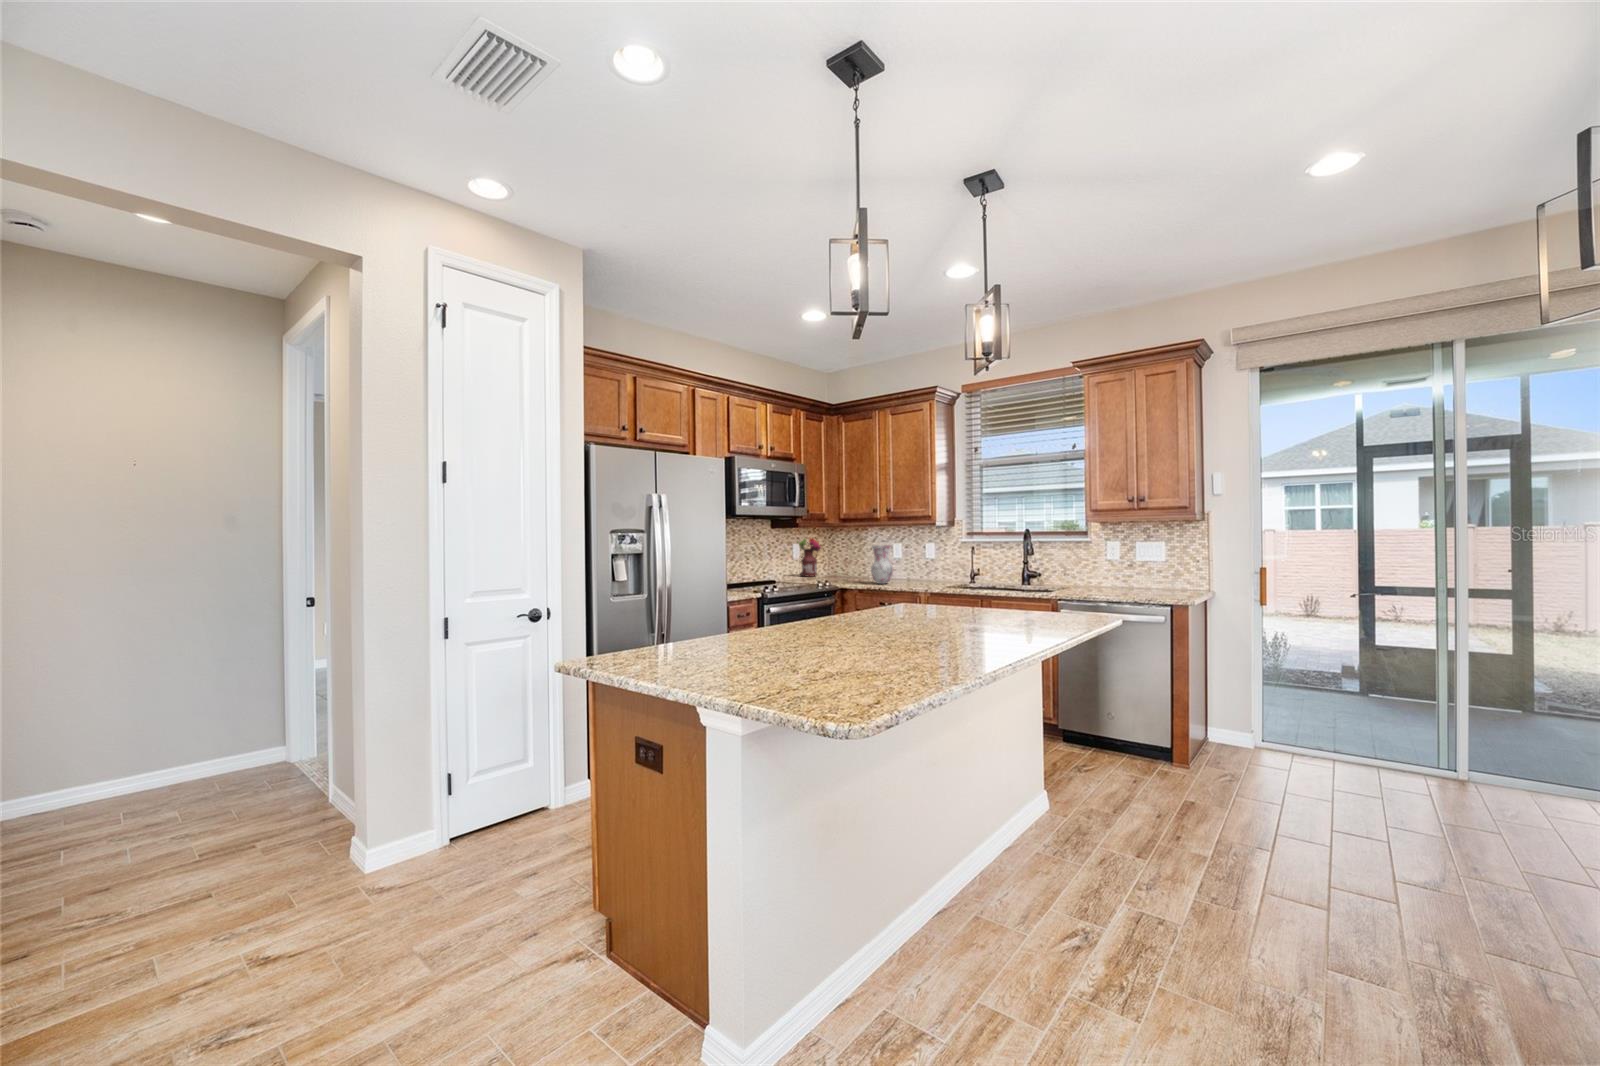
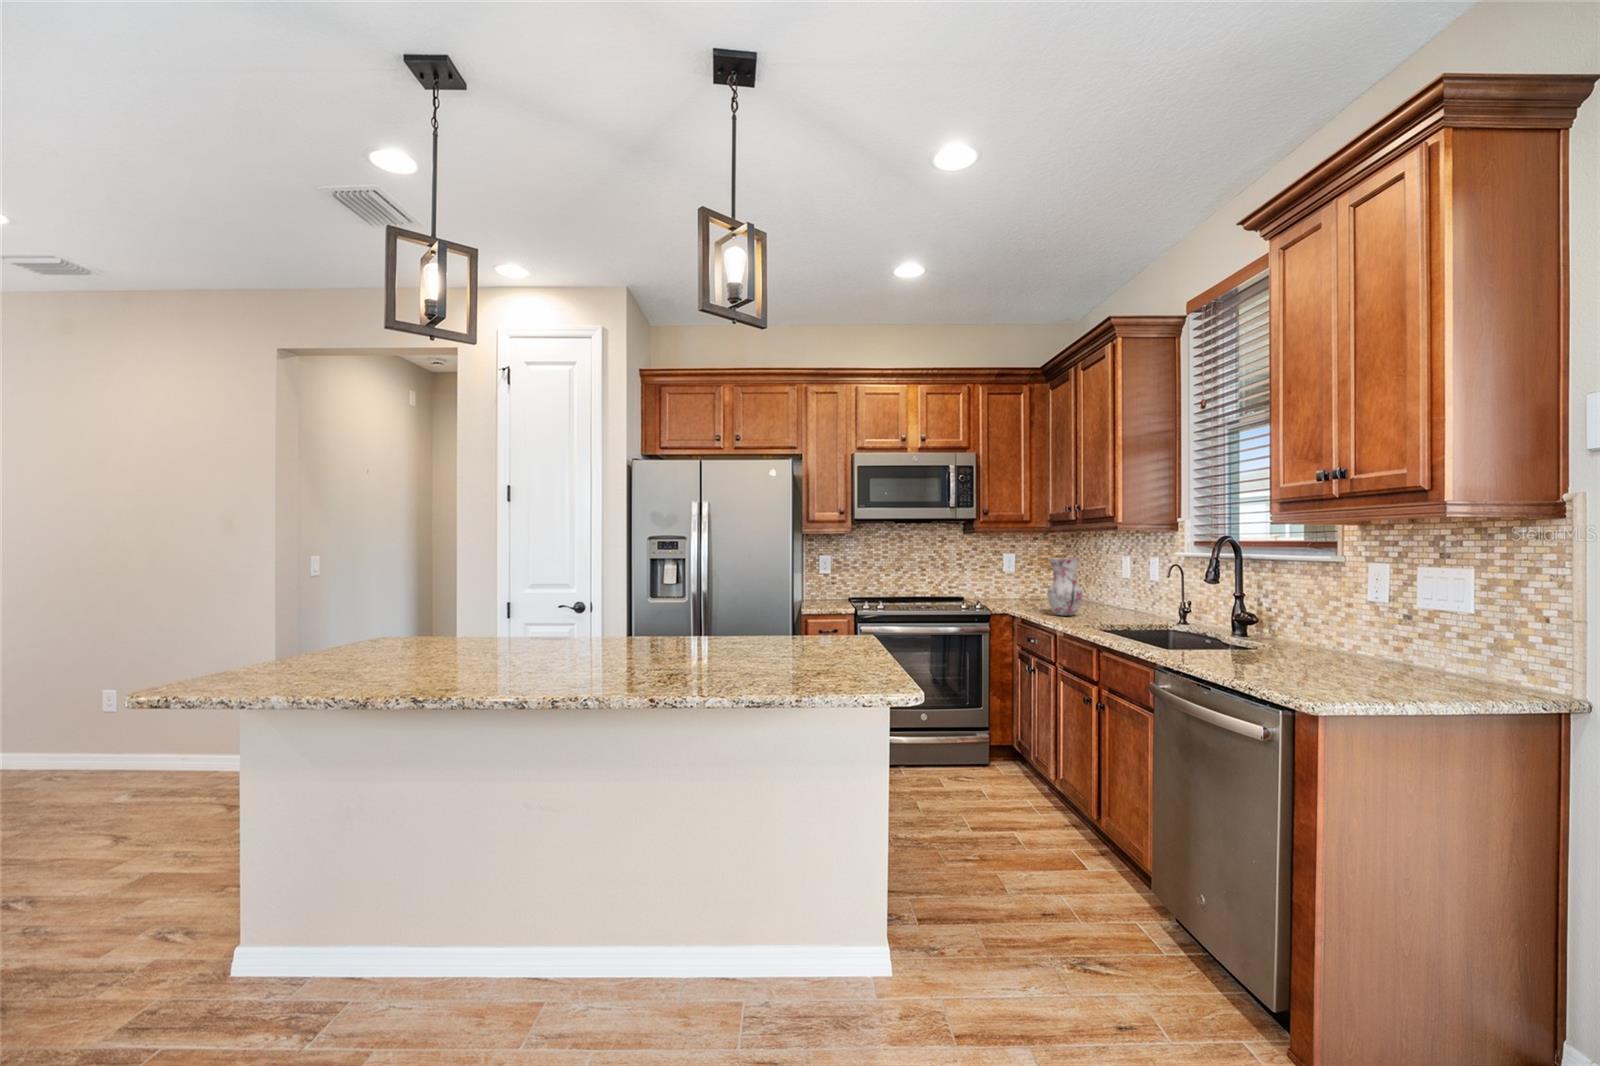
flower arrangement: present [797,538,822,577] -> none [1008,545,1047,599]

